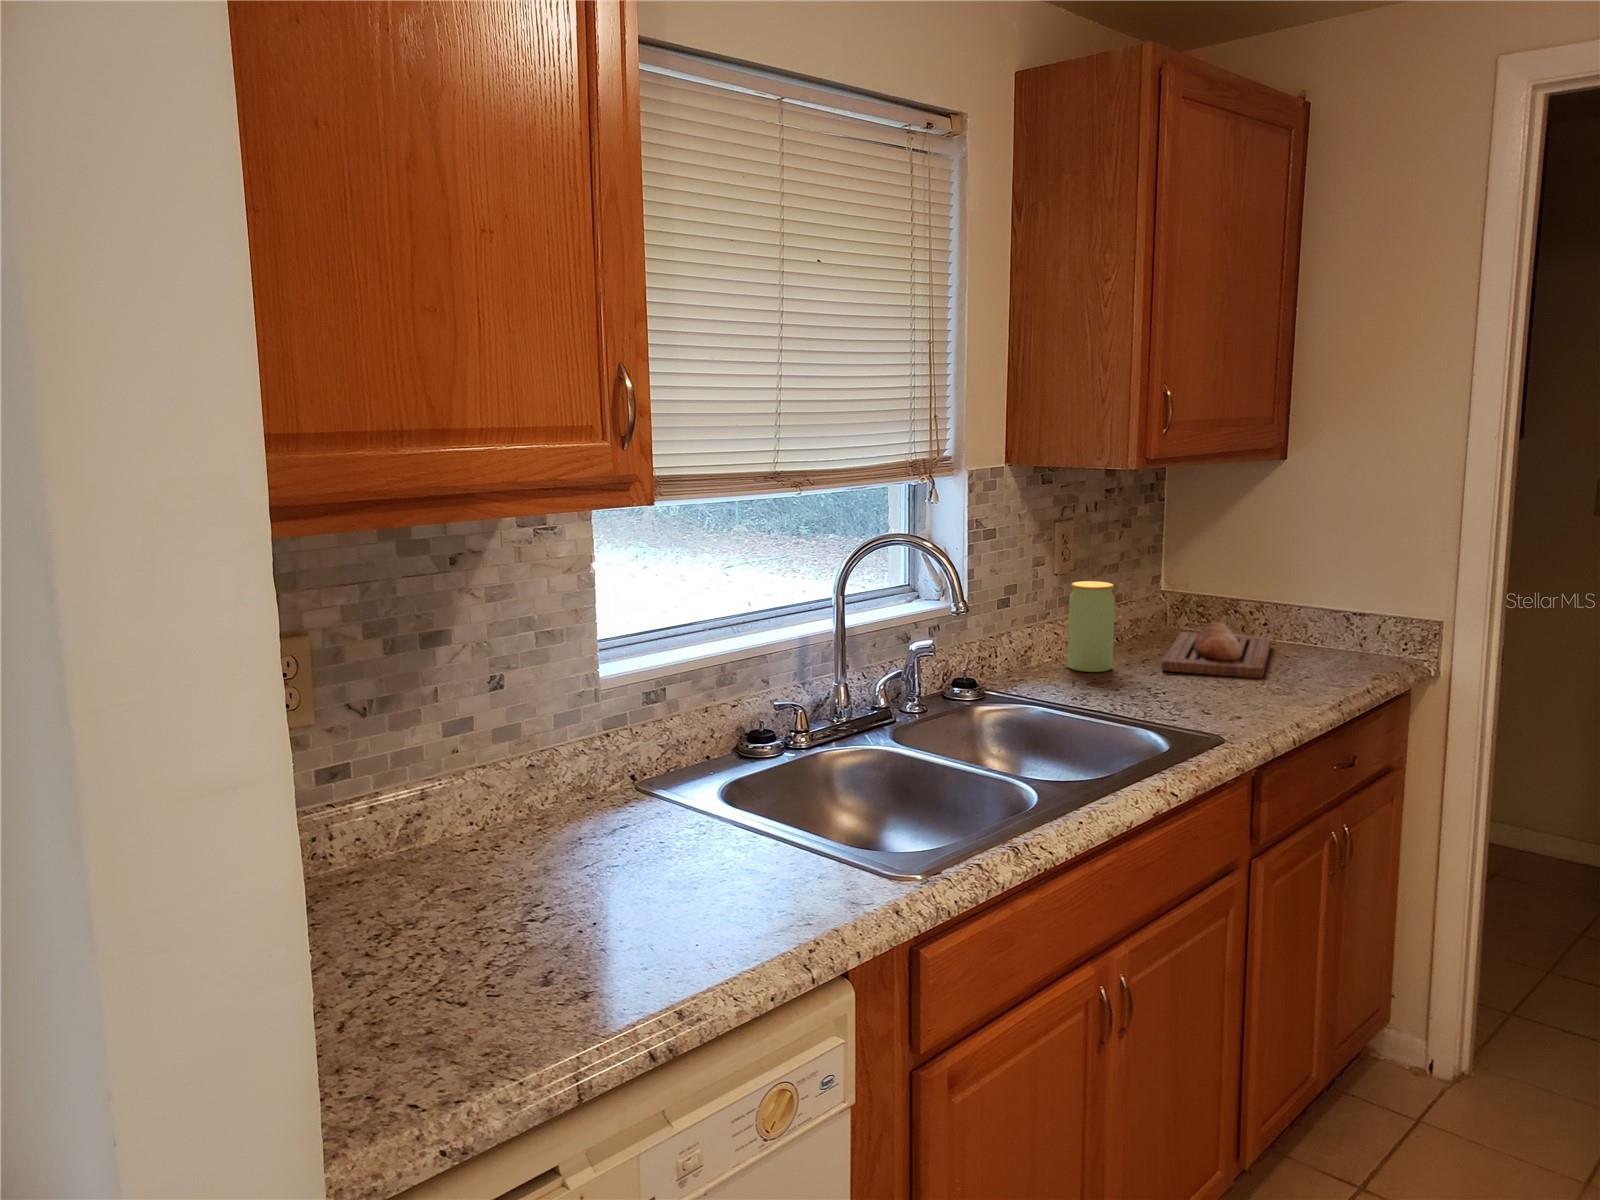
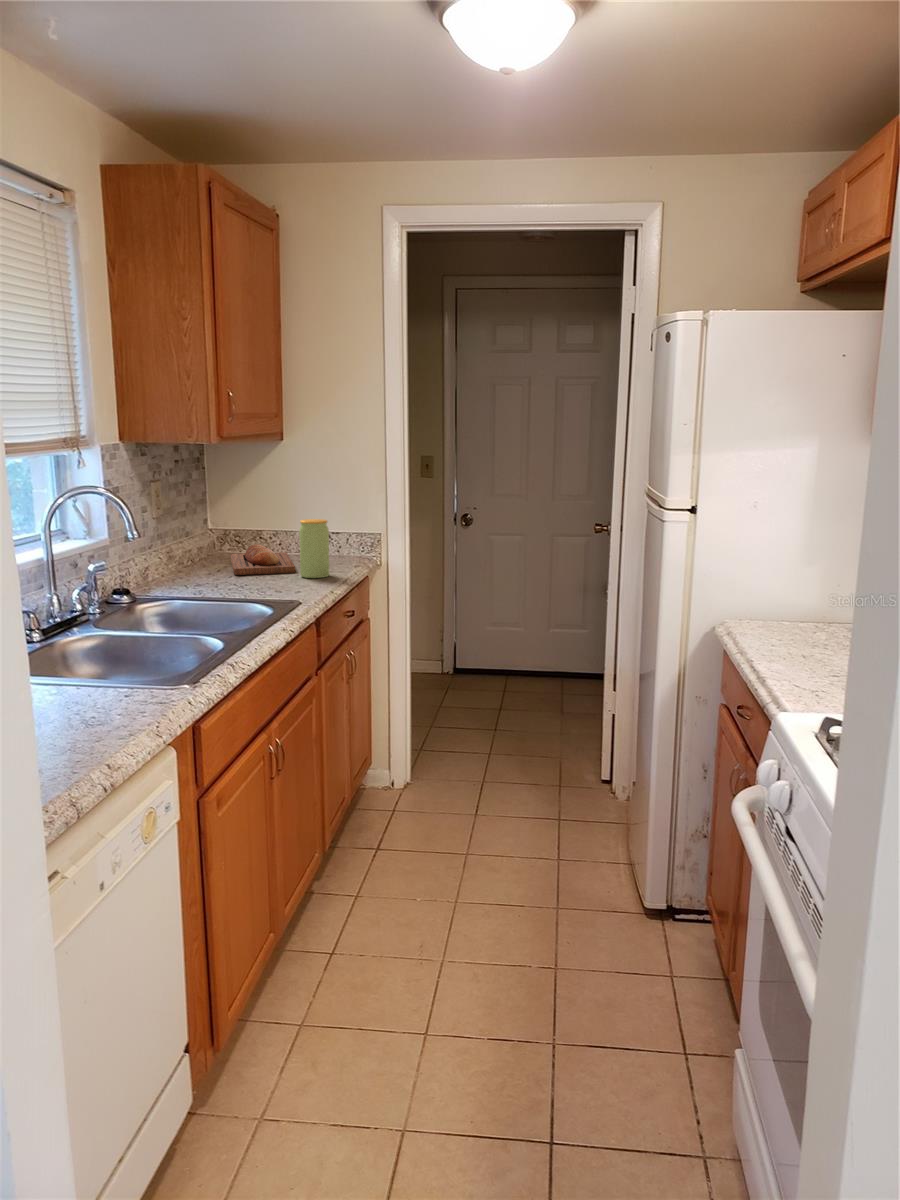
jar: present [1067,581,1115,672] -> present [299,519,330,578]

